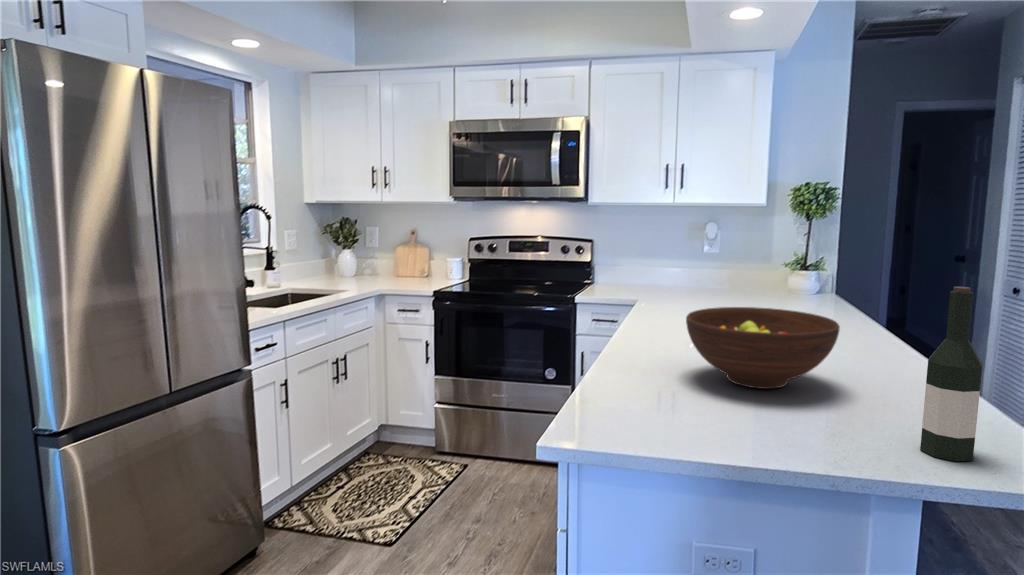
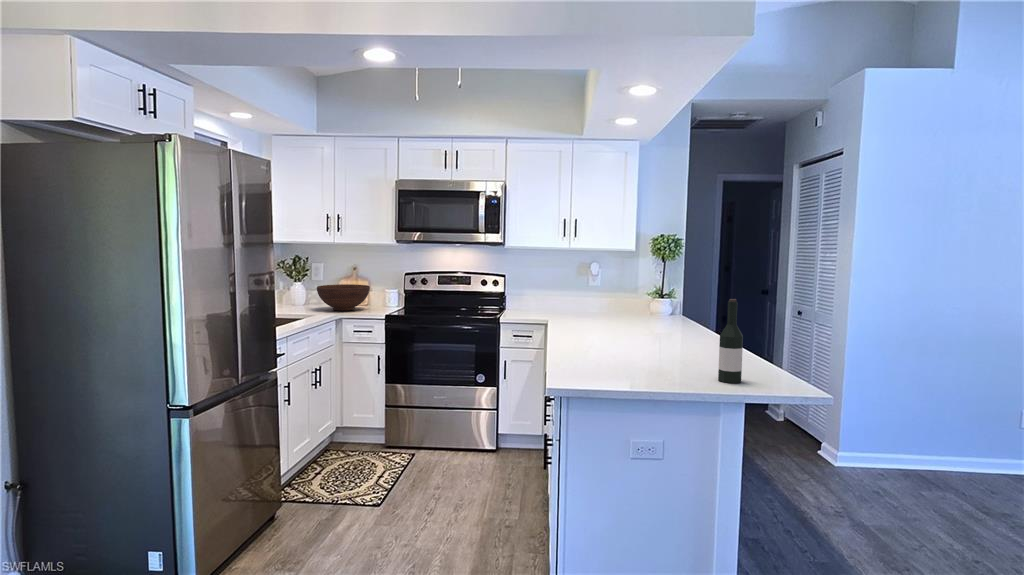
fruit bowl: present [686,307,840,389] -> present [317,284,370,311]

